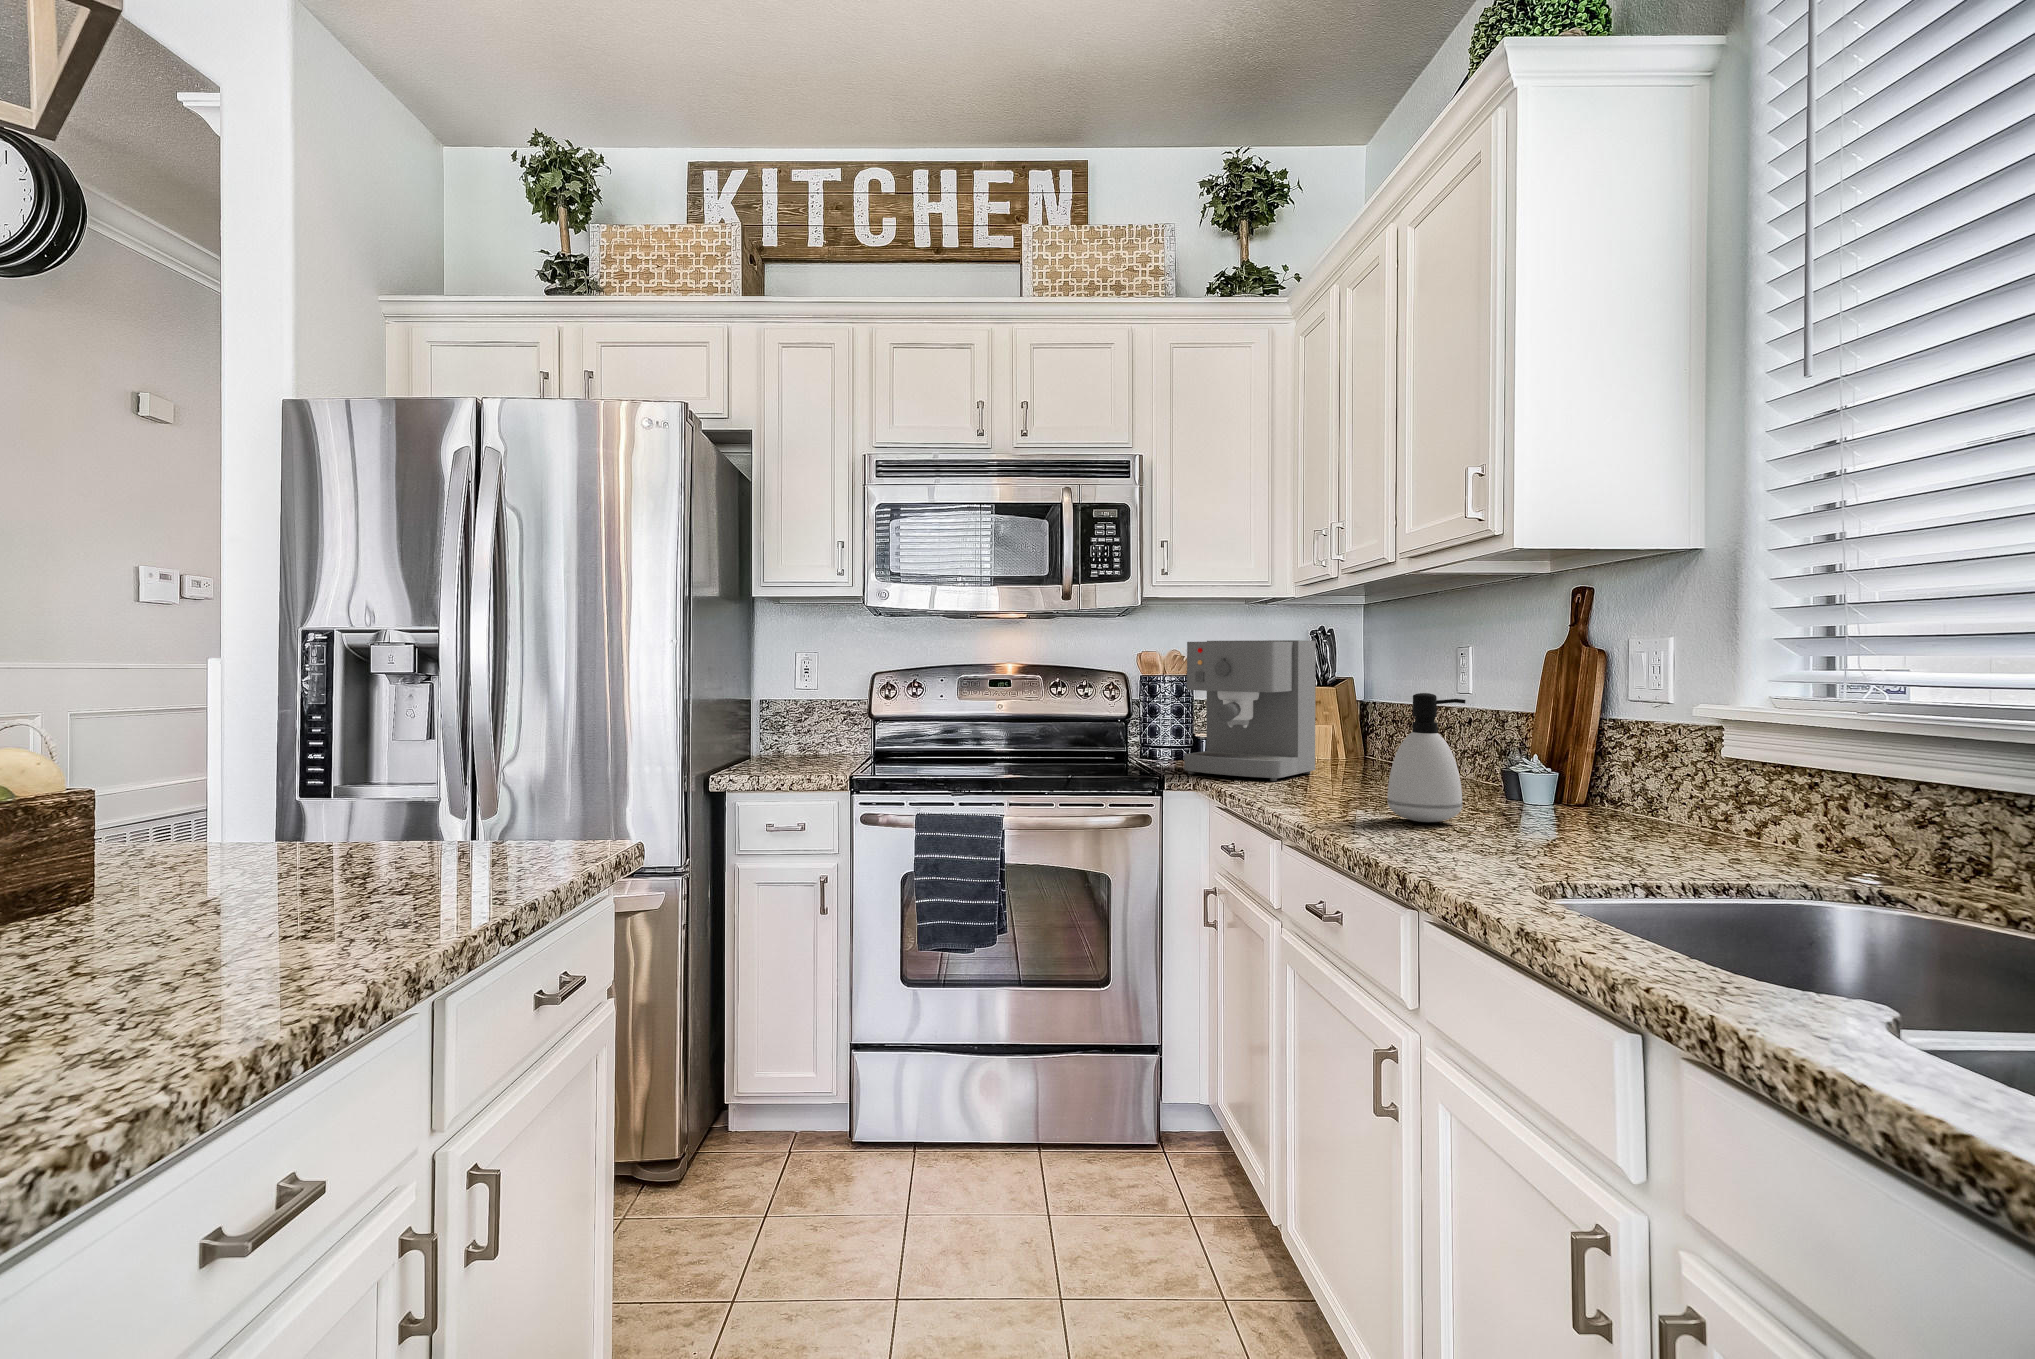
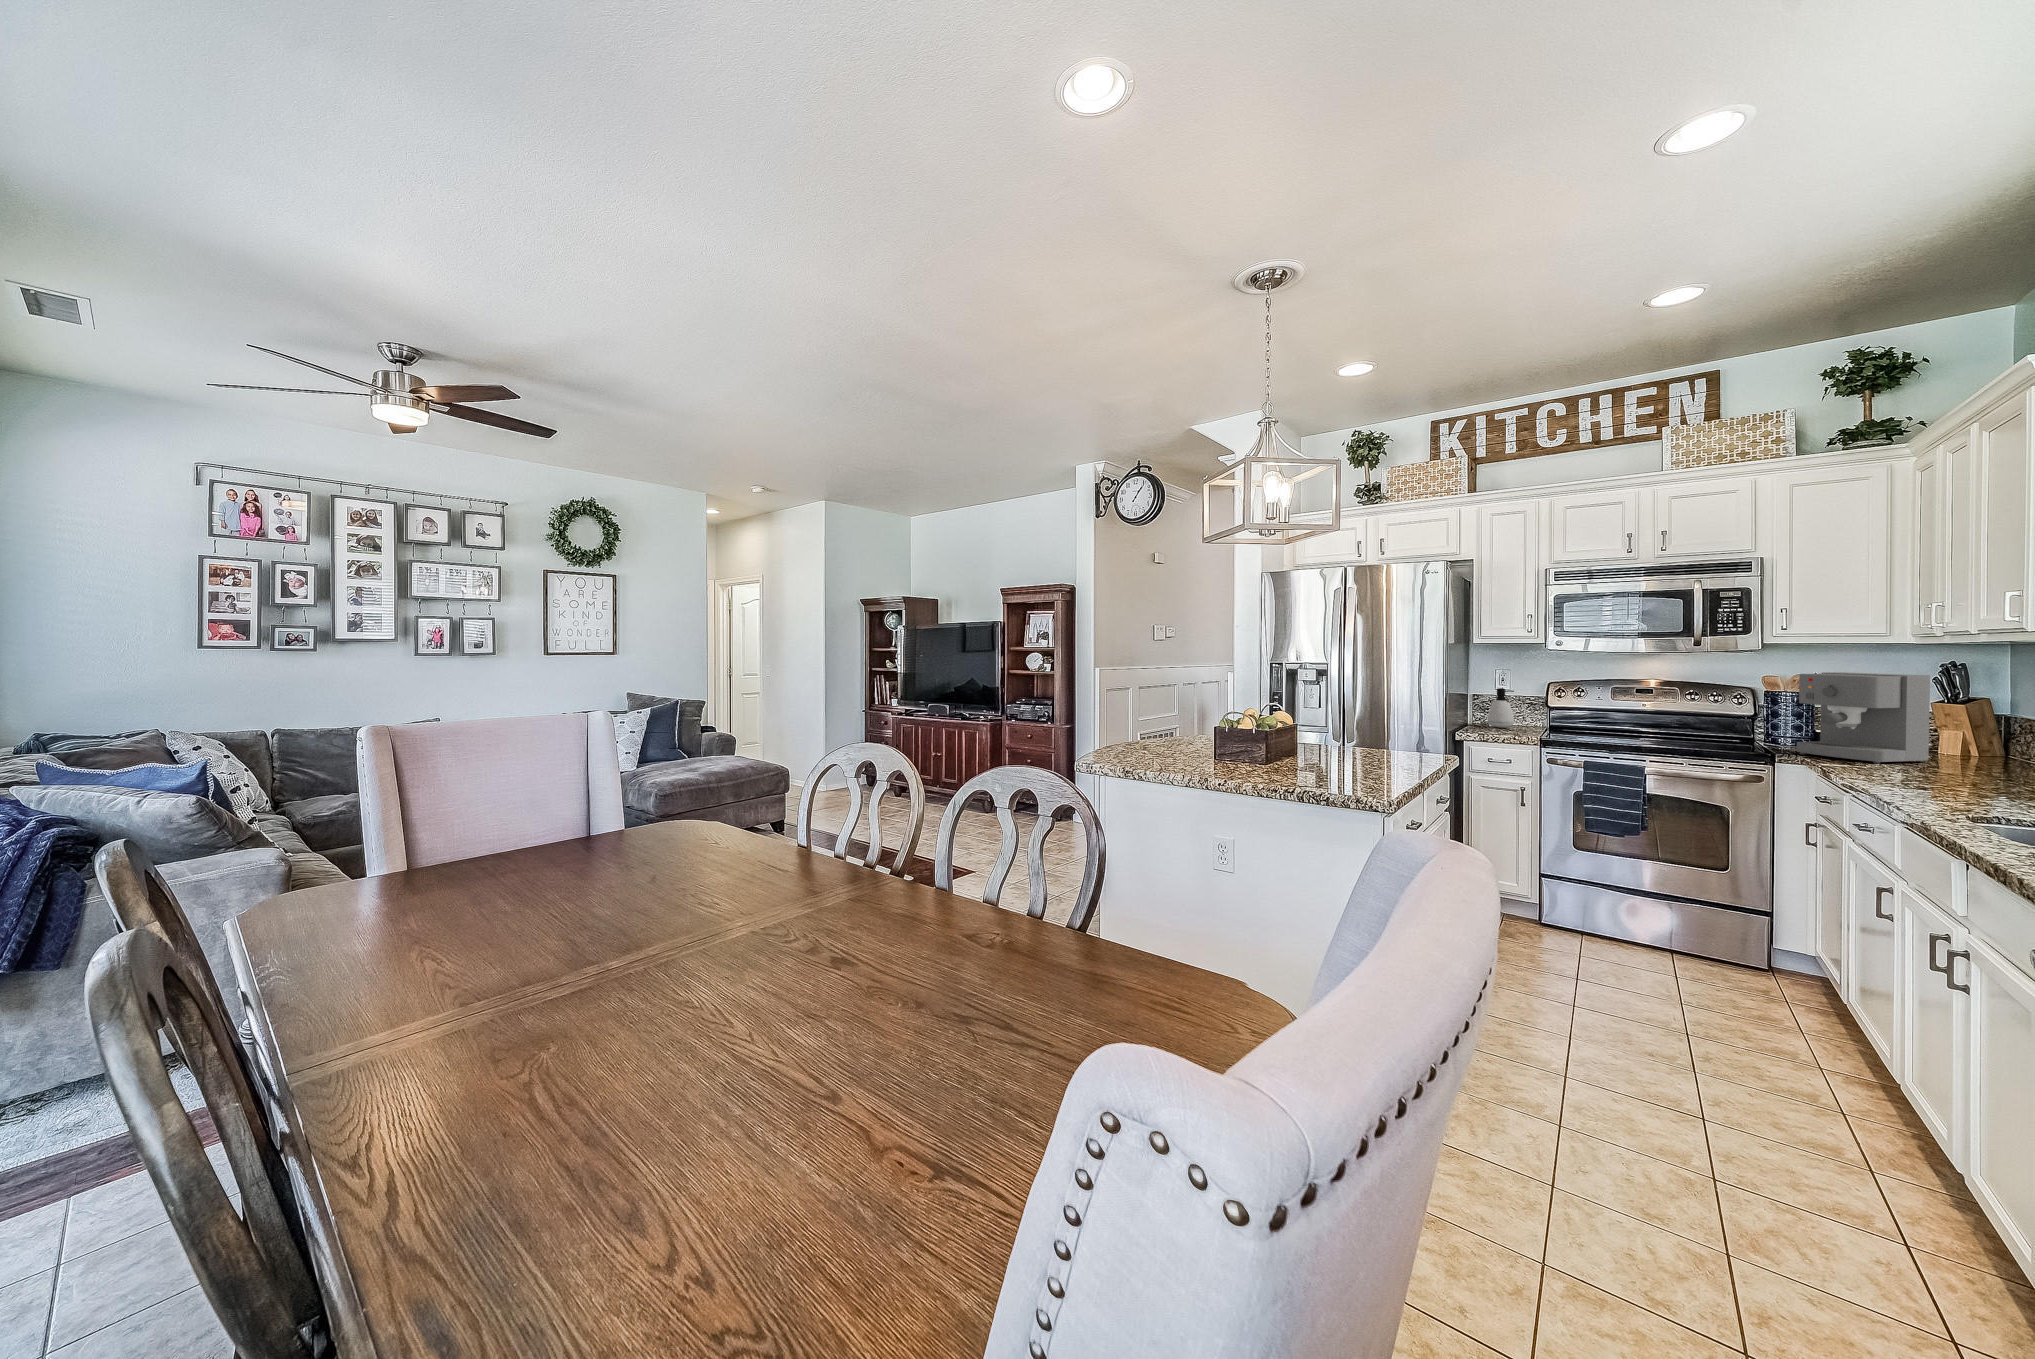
soap dispenser: present [1387,693,1465,822] -> present [1488,688,1514,728]

